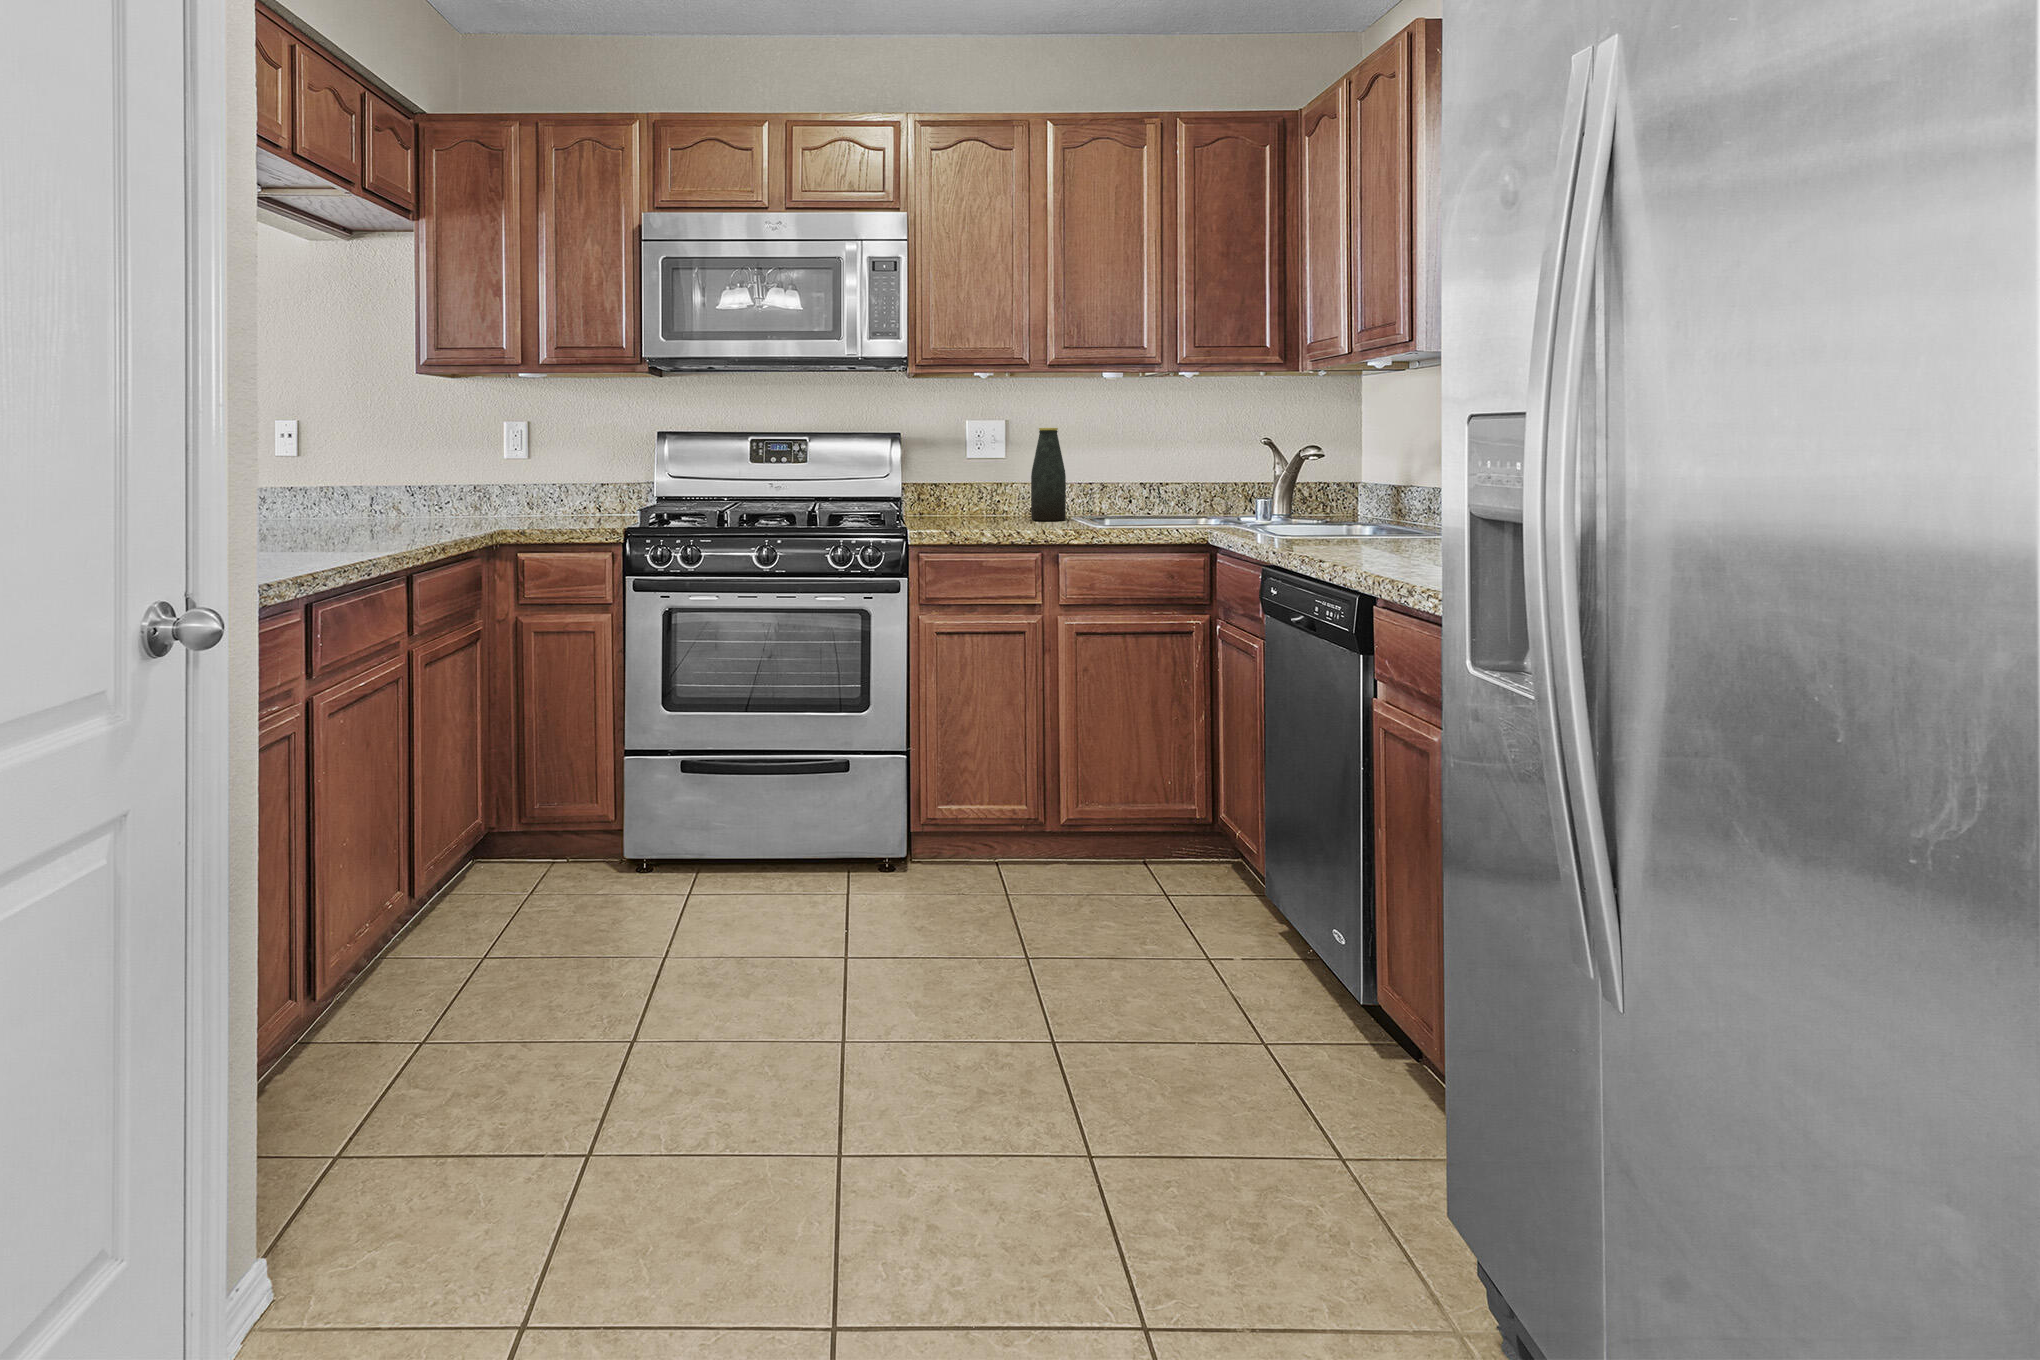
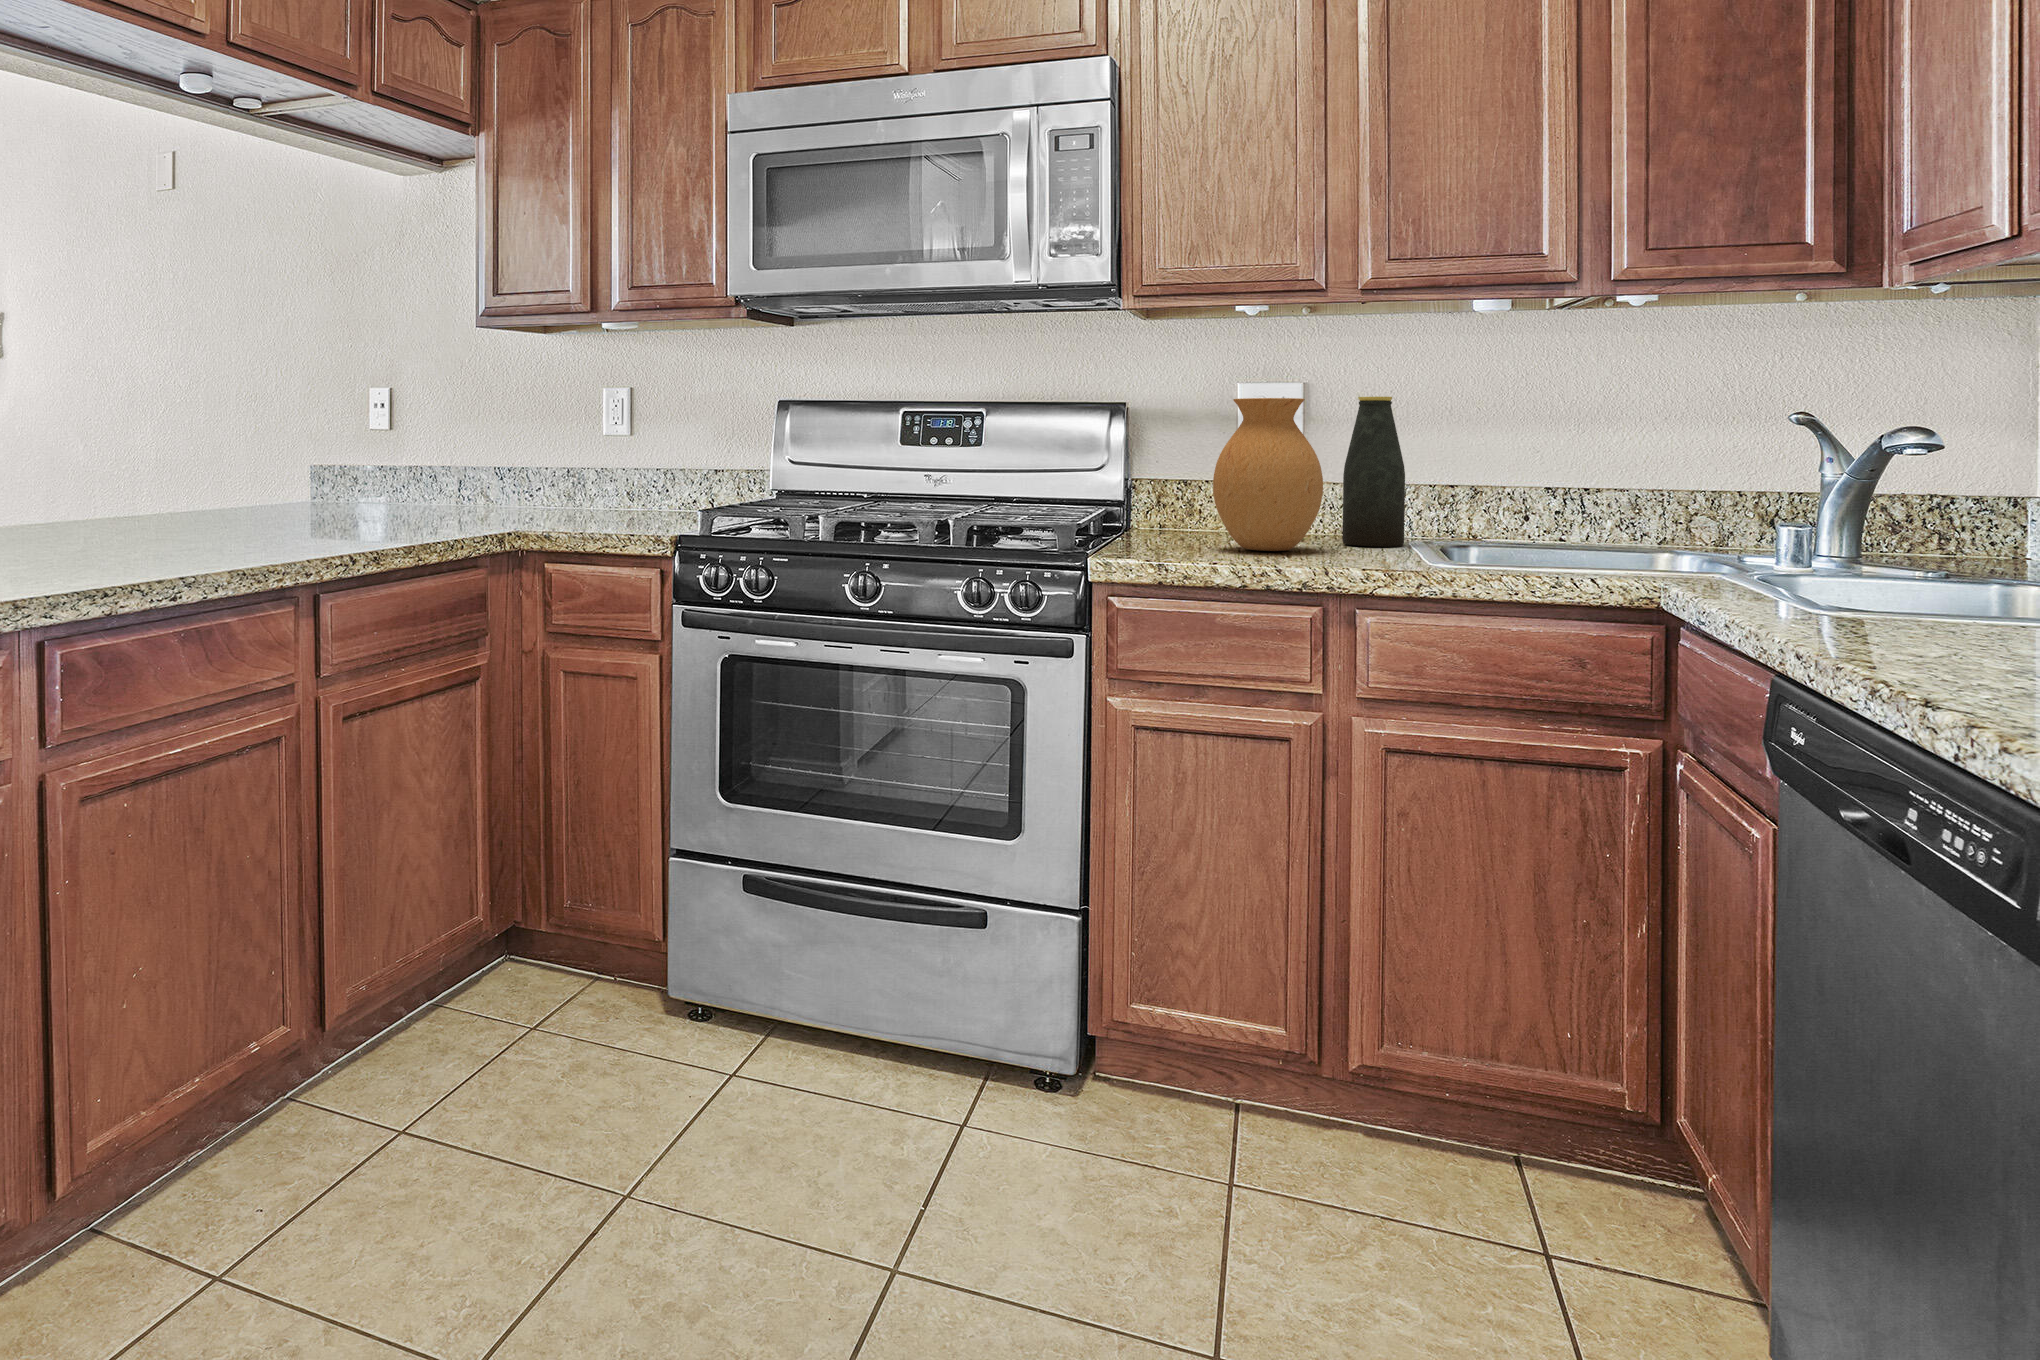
vase: none [961,429,1025,525] -> present [1213,398,1323,551]

